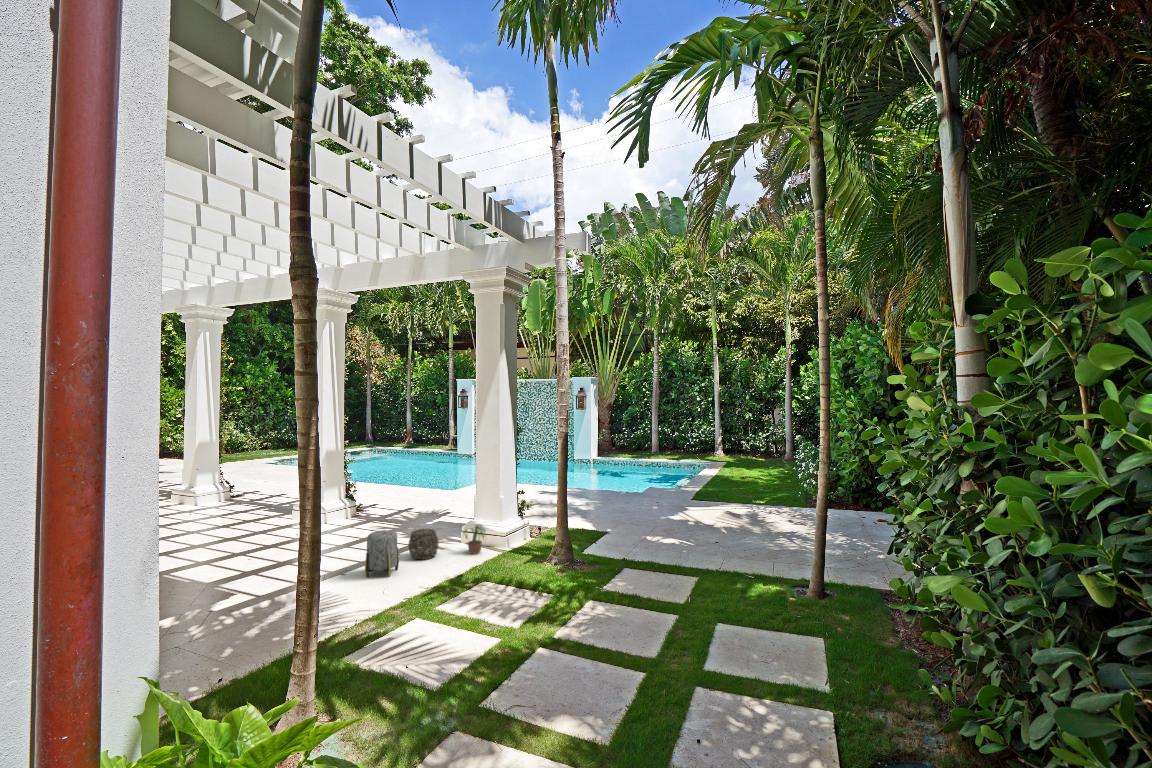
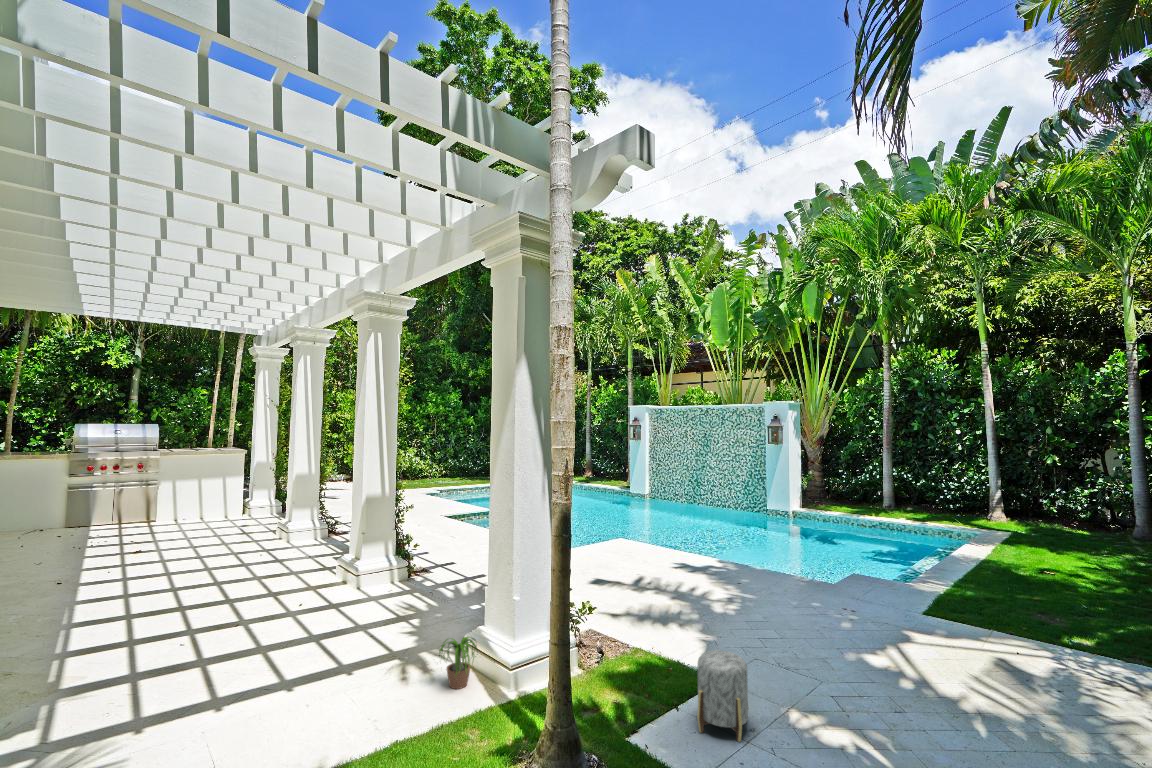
woven basket: present [408,529,438,560] -> none [357,631,406,687]
stool: present [365,530,399,577] -> present [697,650,748,742]

